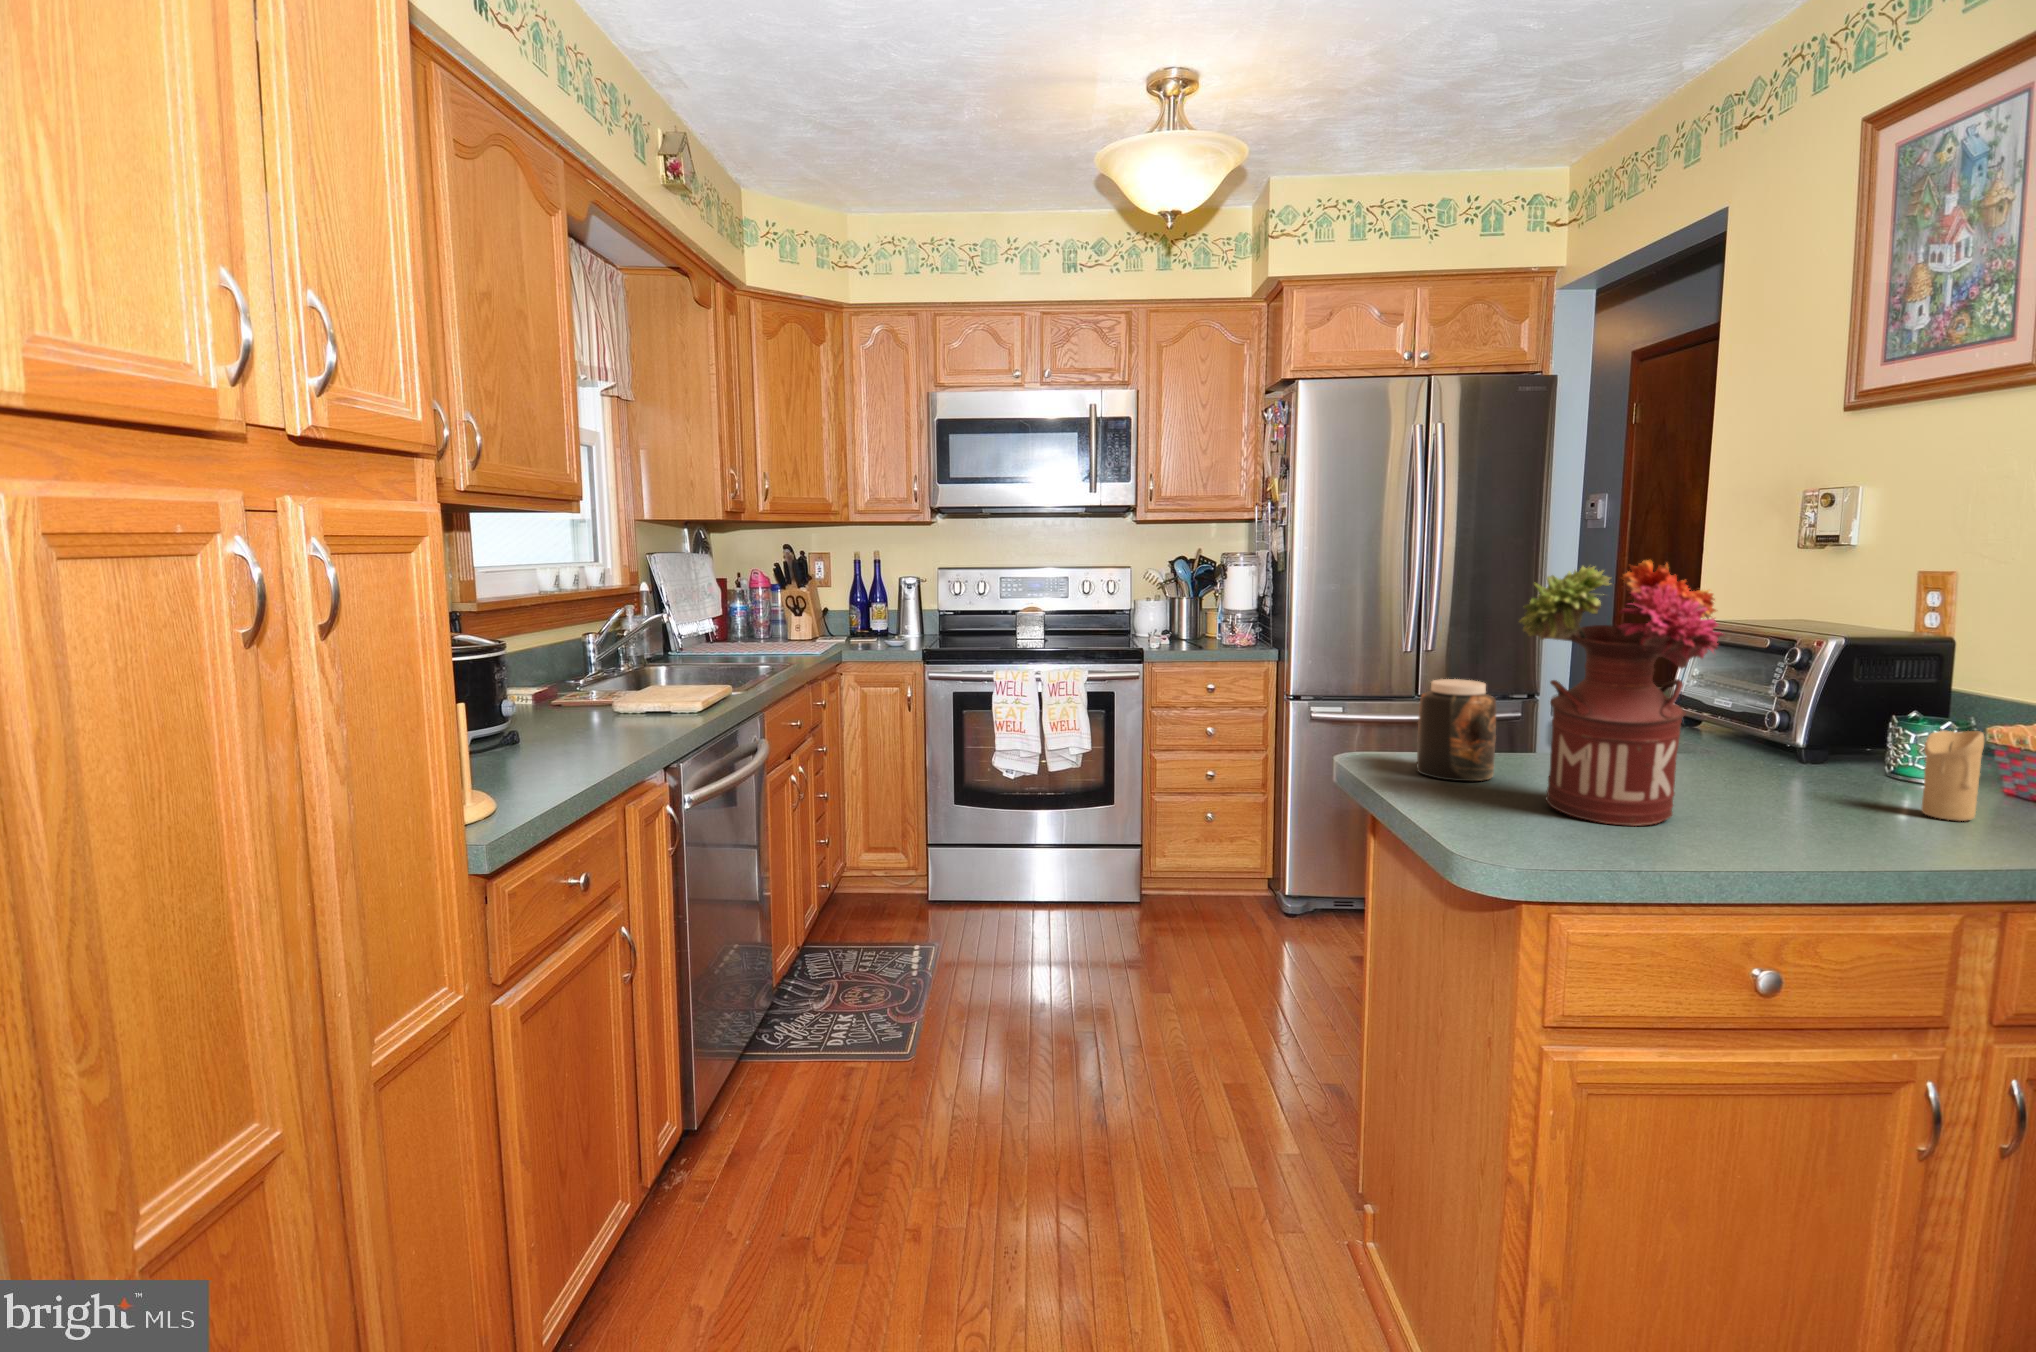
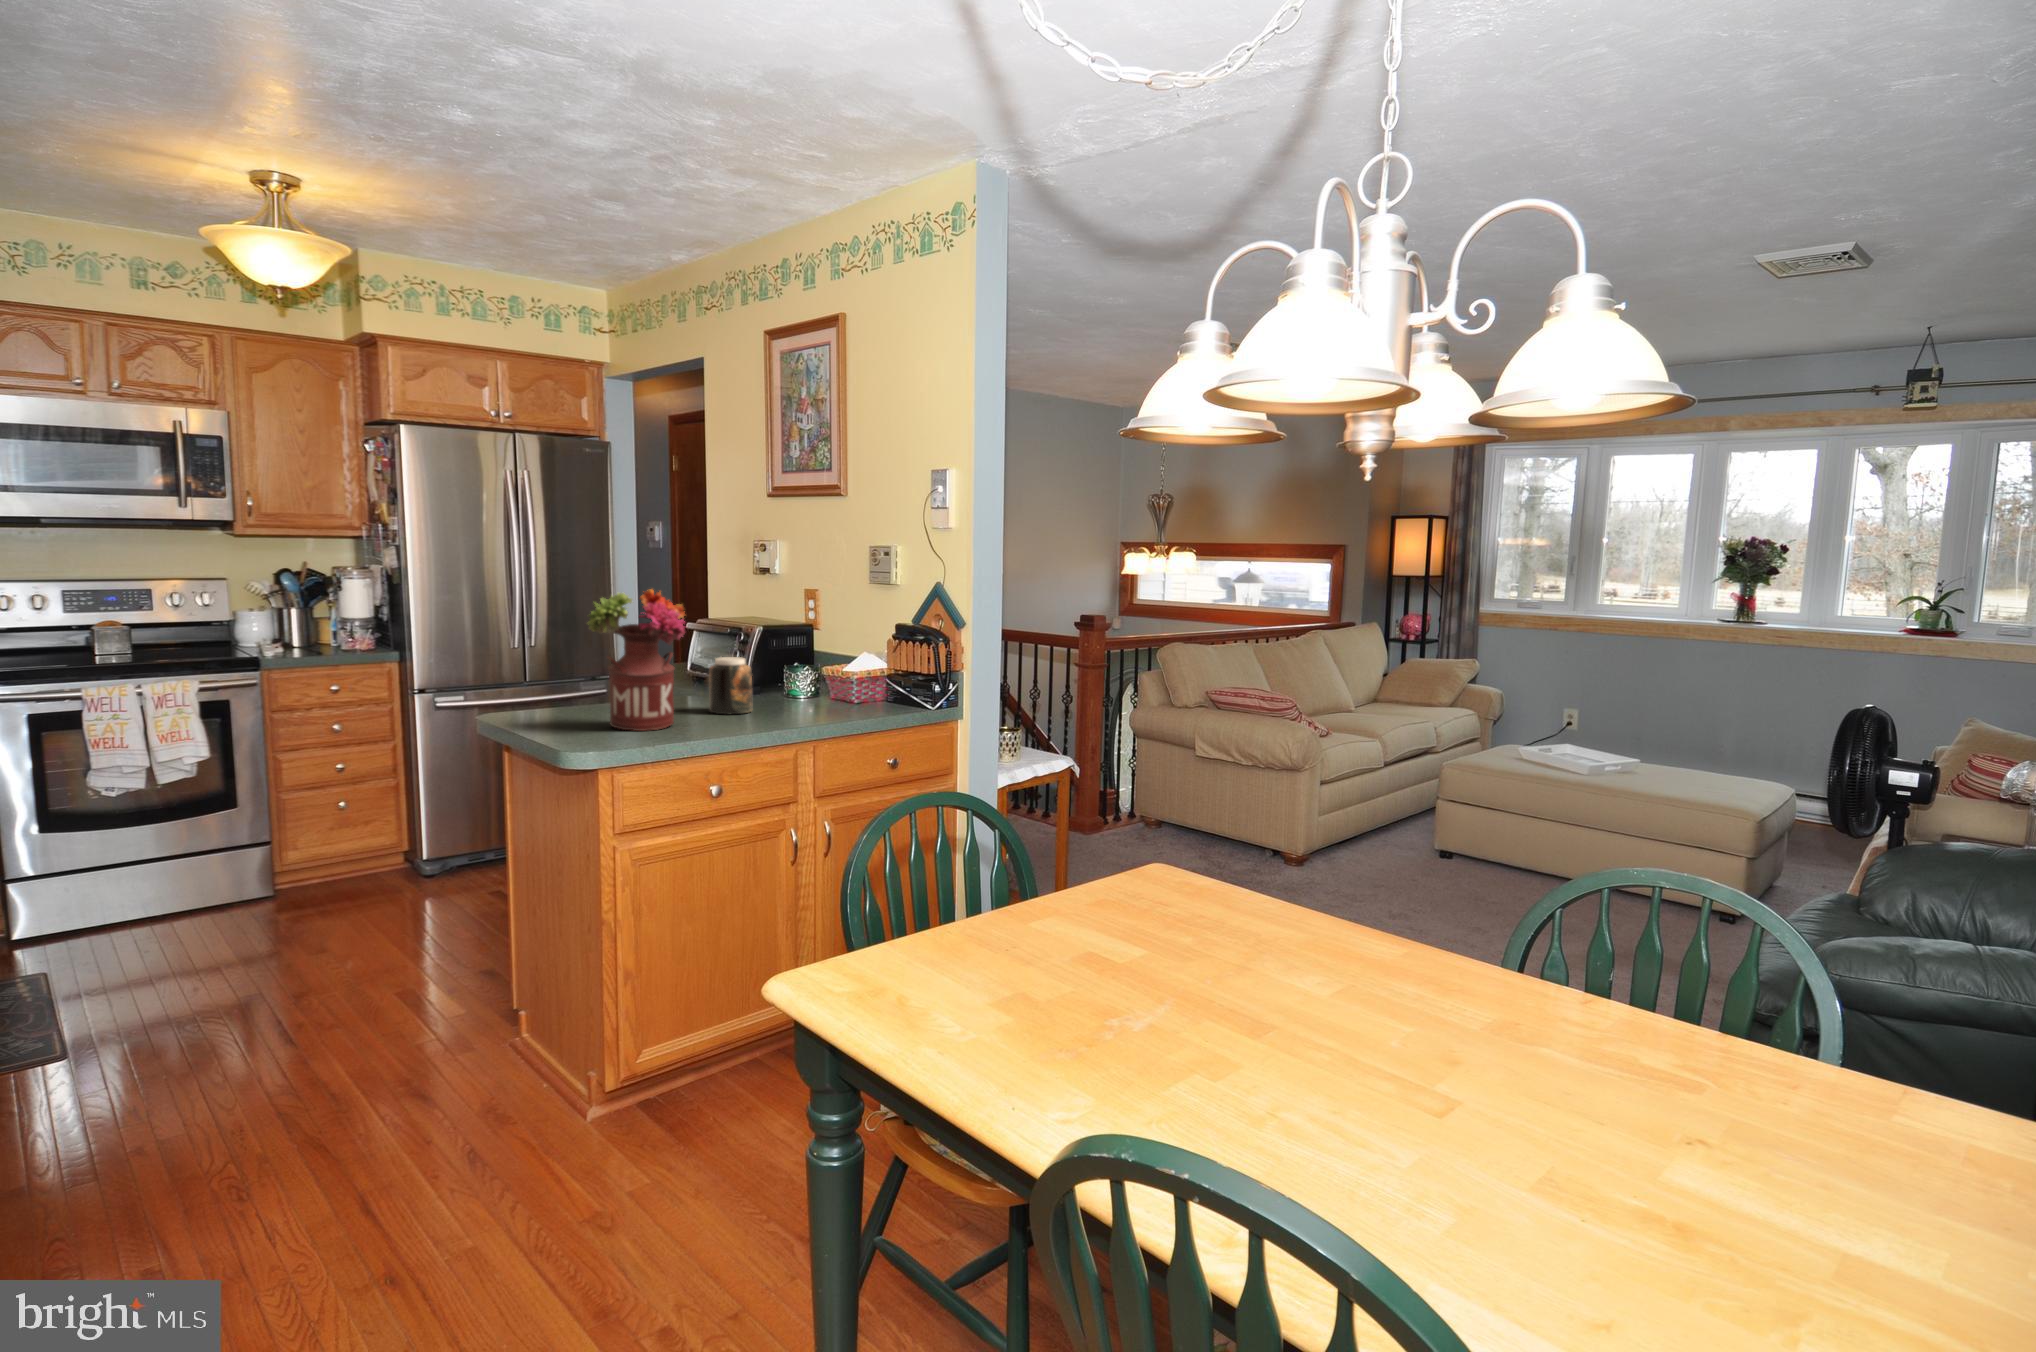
jar: present [1417,679,1496,781] -> present [709,657,752,714]
candle: present [1921,731,1984,821] -> none [786,669,808,712]

